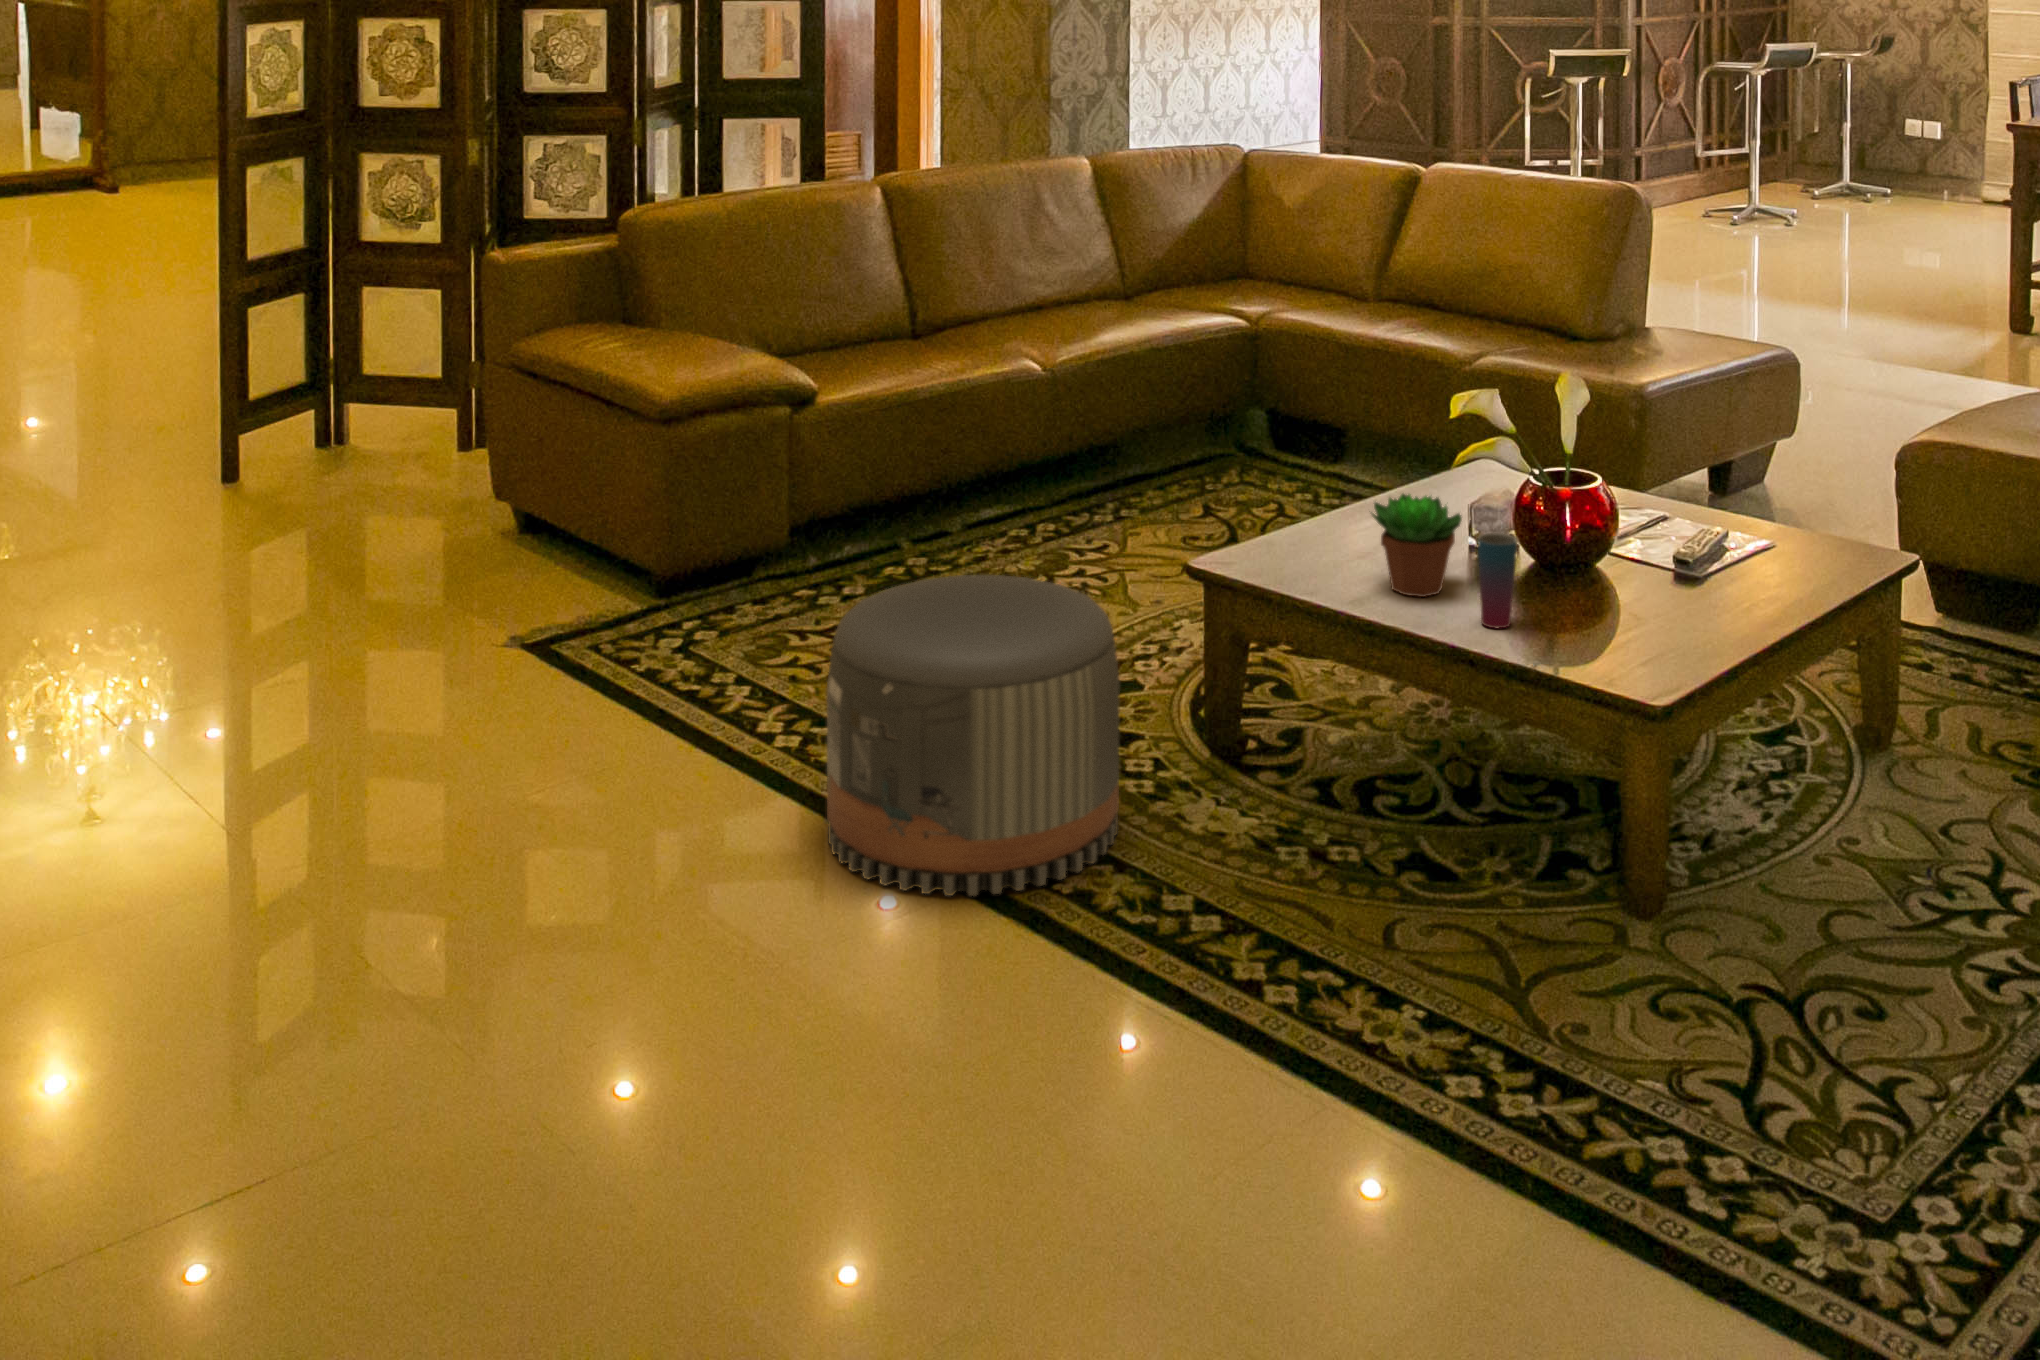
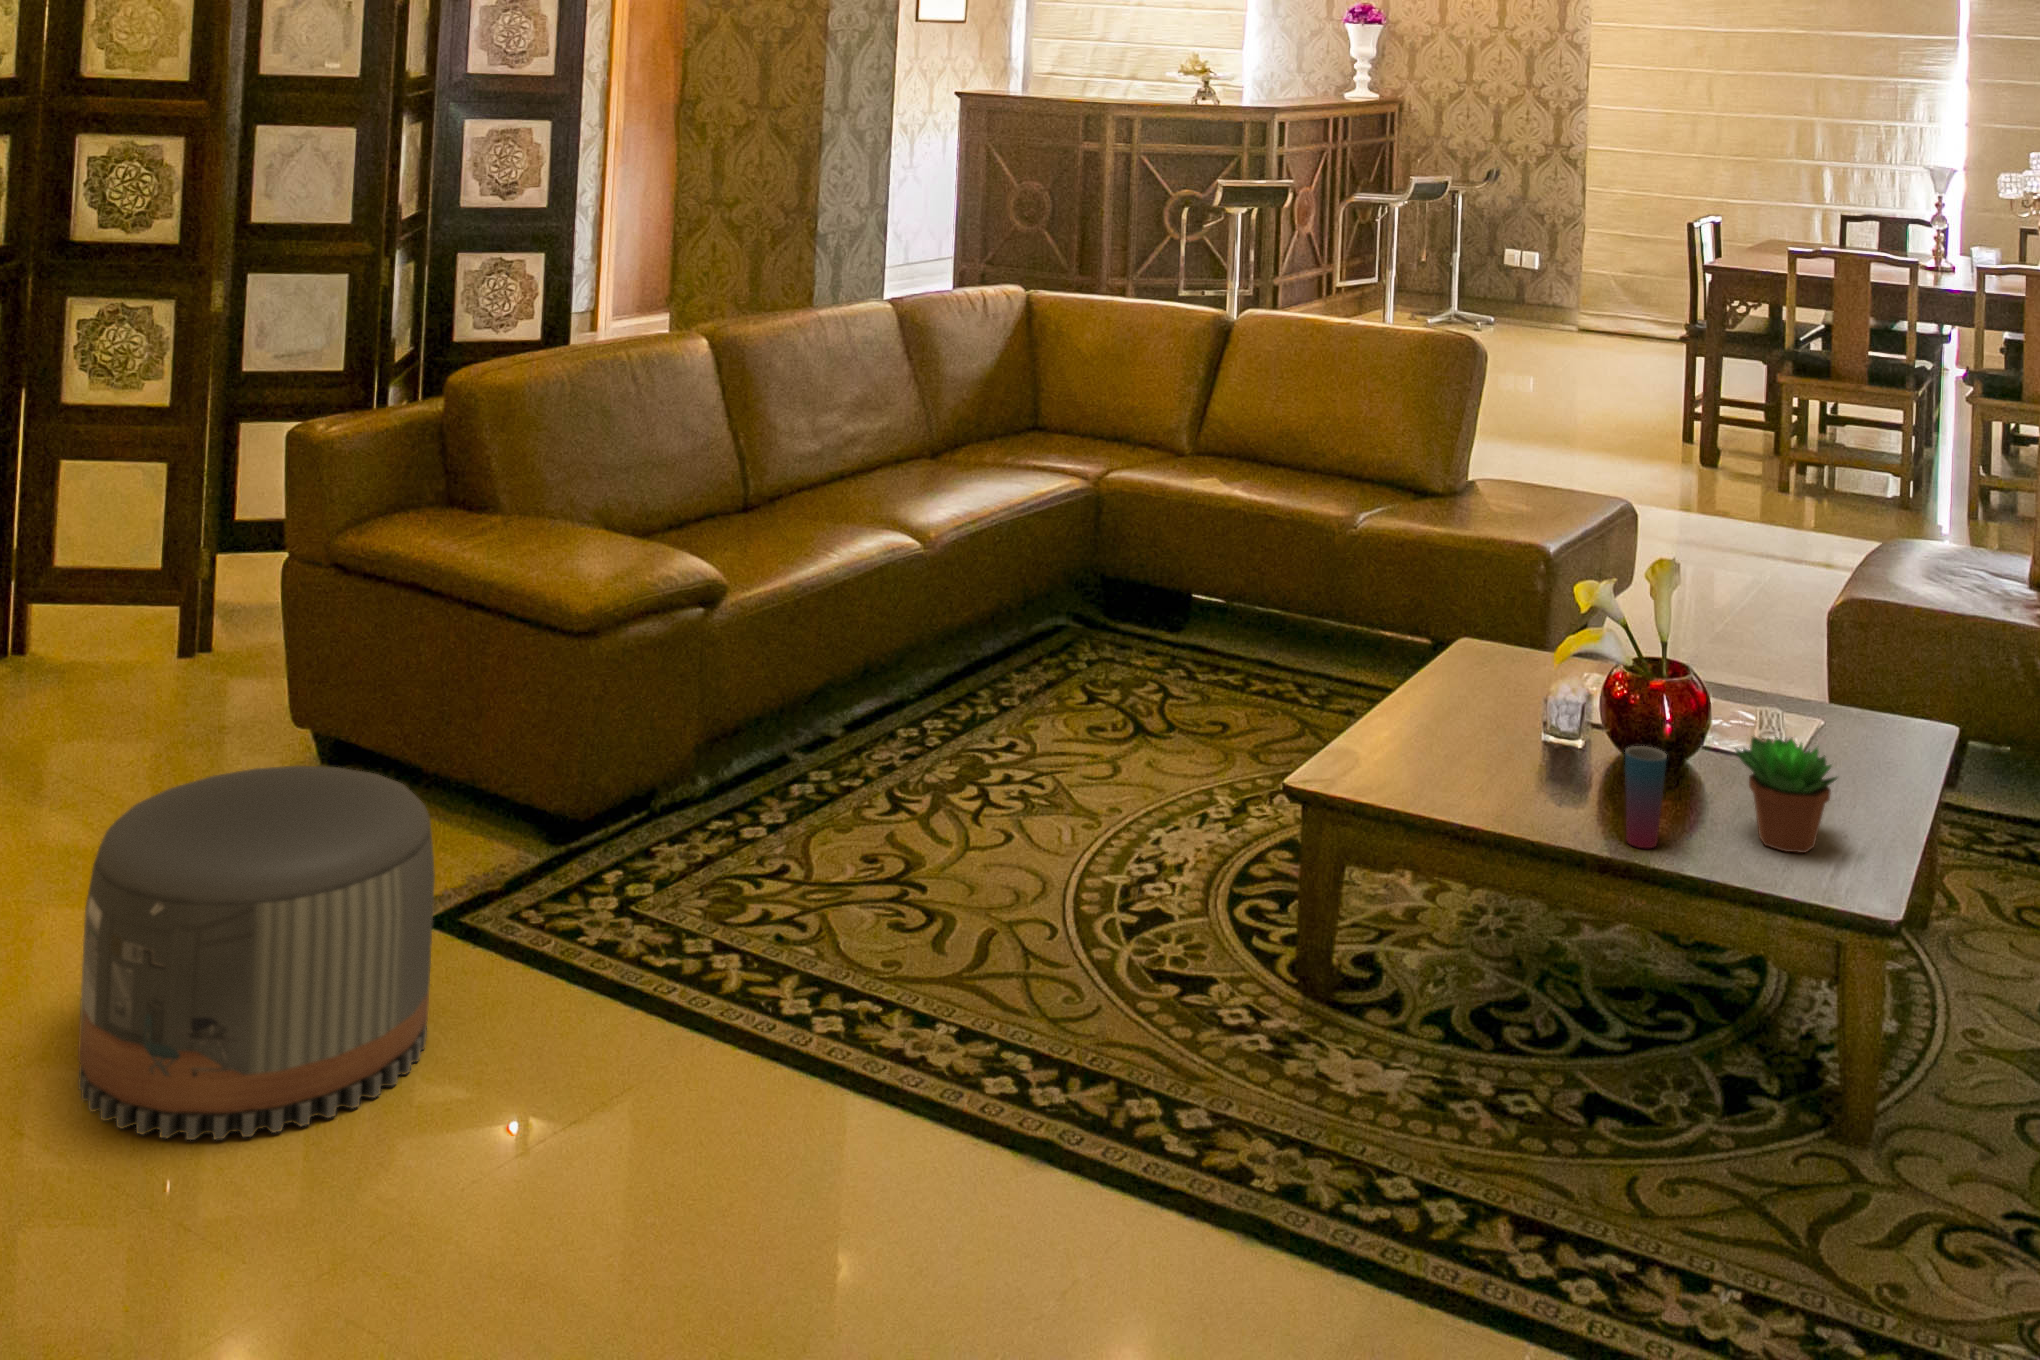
succulent plant: present [1372,494,1462,597] -> present [1736,736,1837,853]
pouf: present [827,575,1120,896] -> present [78,766,435,1140]

